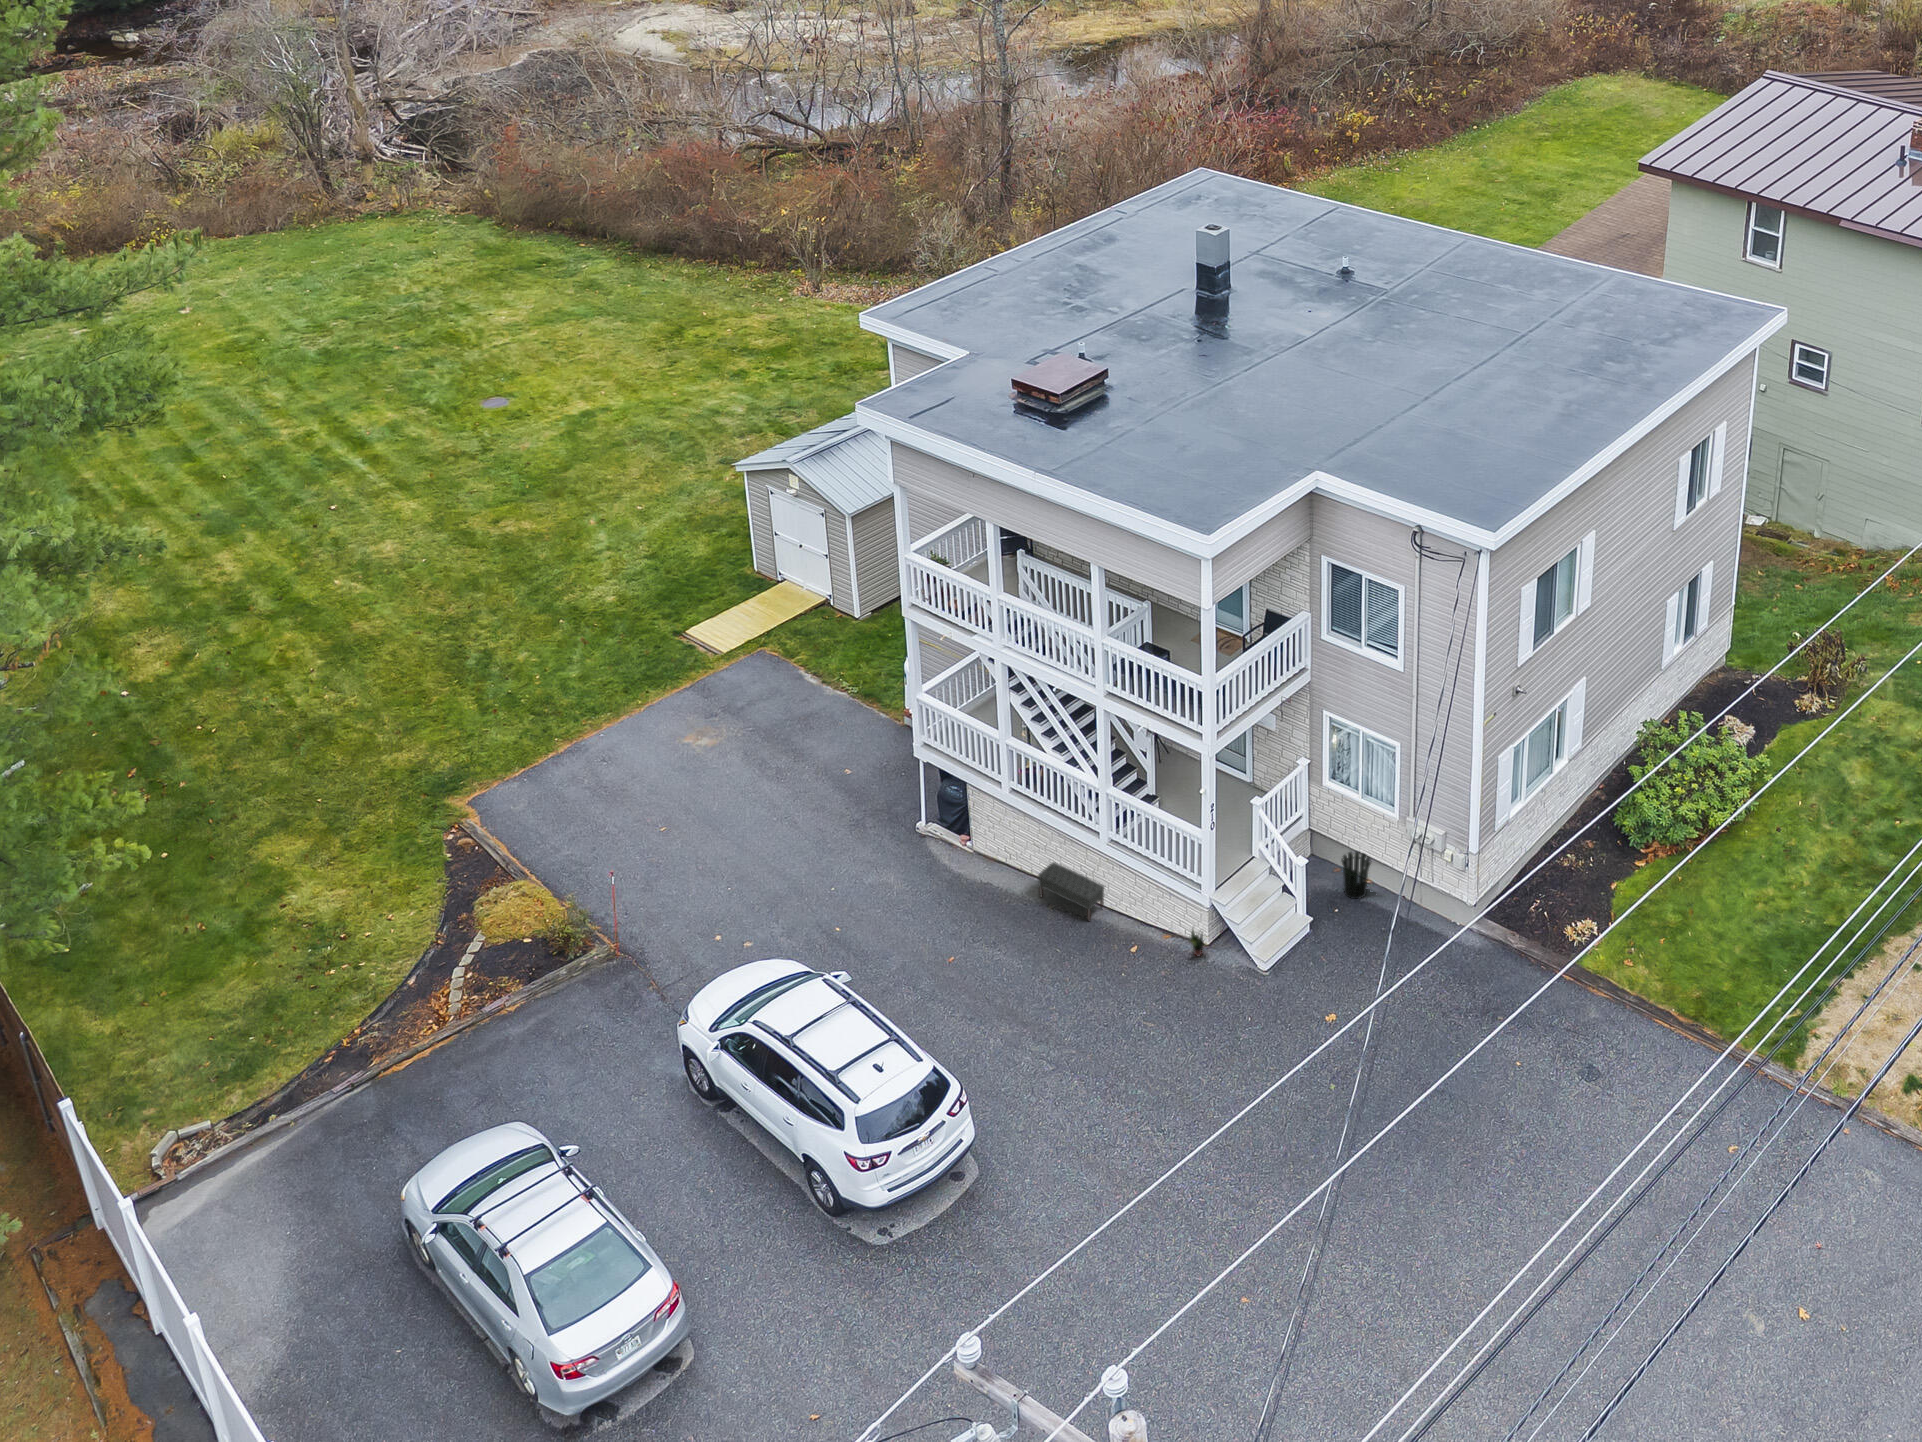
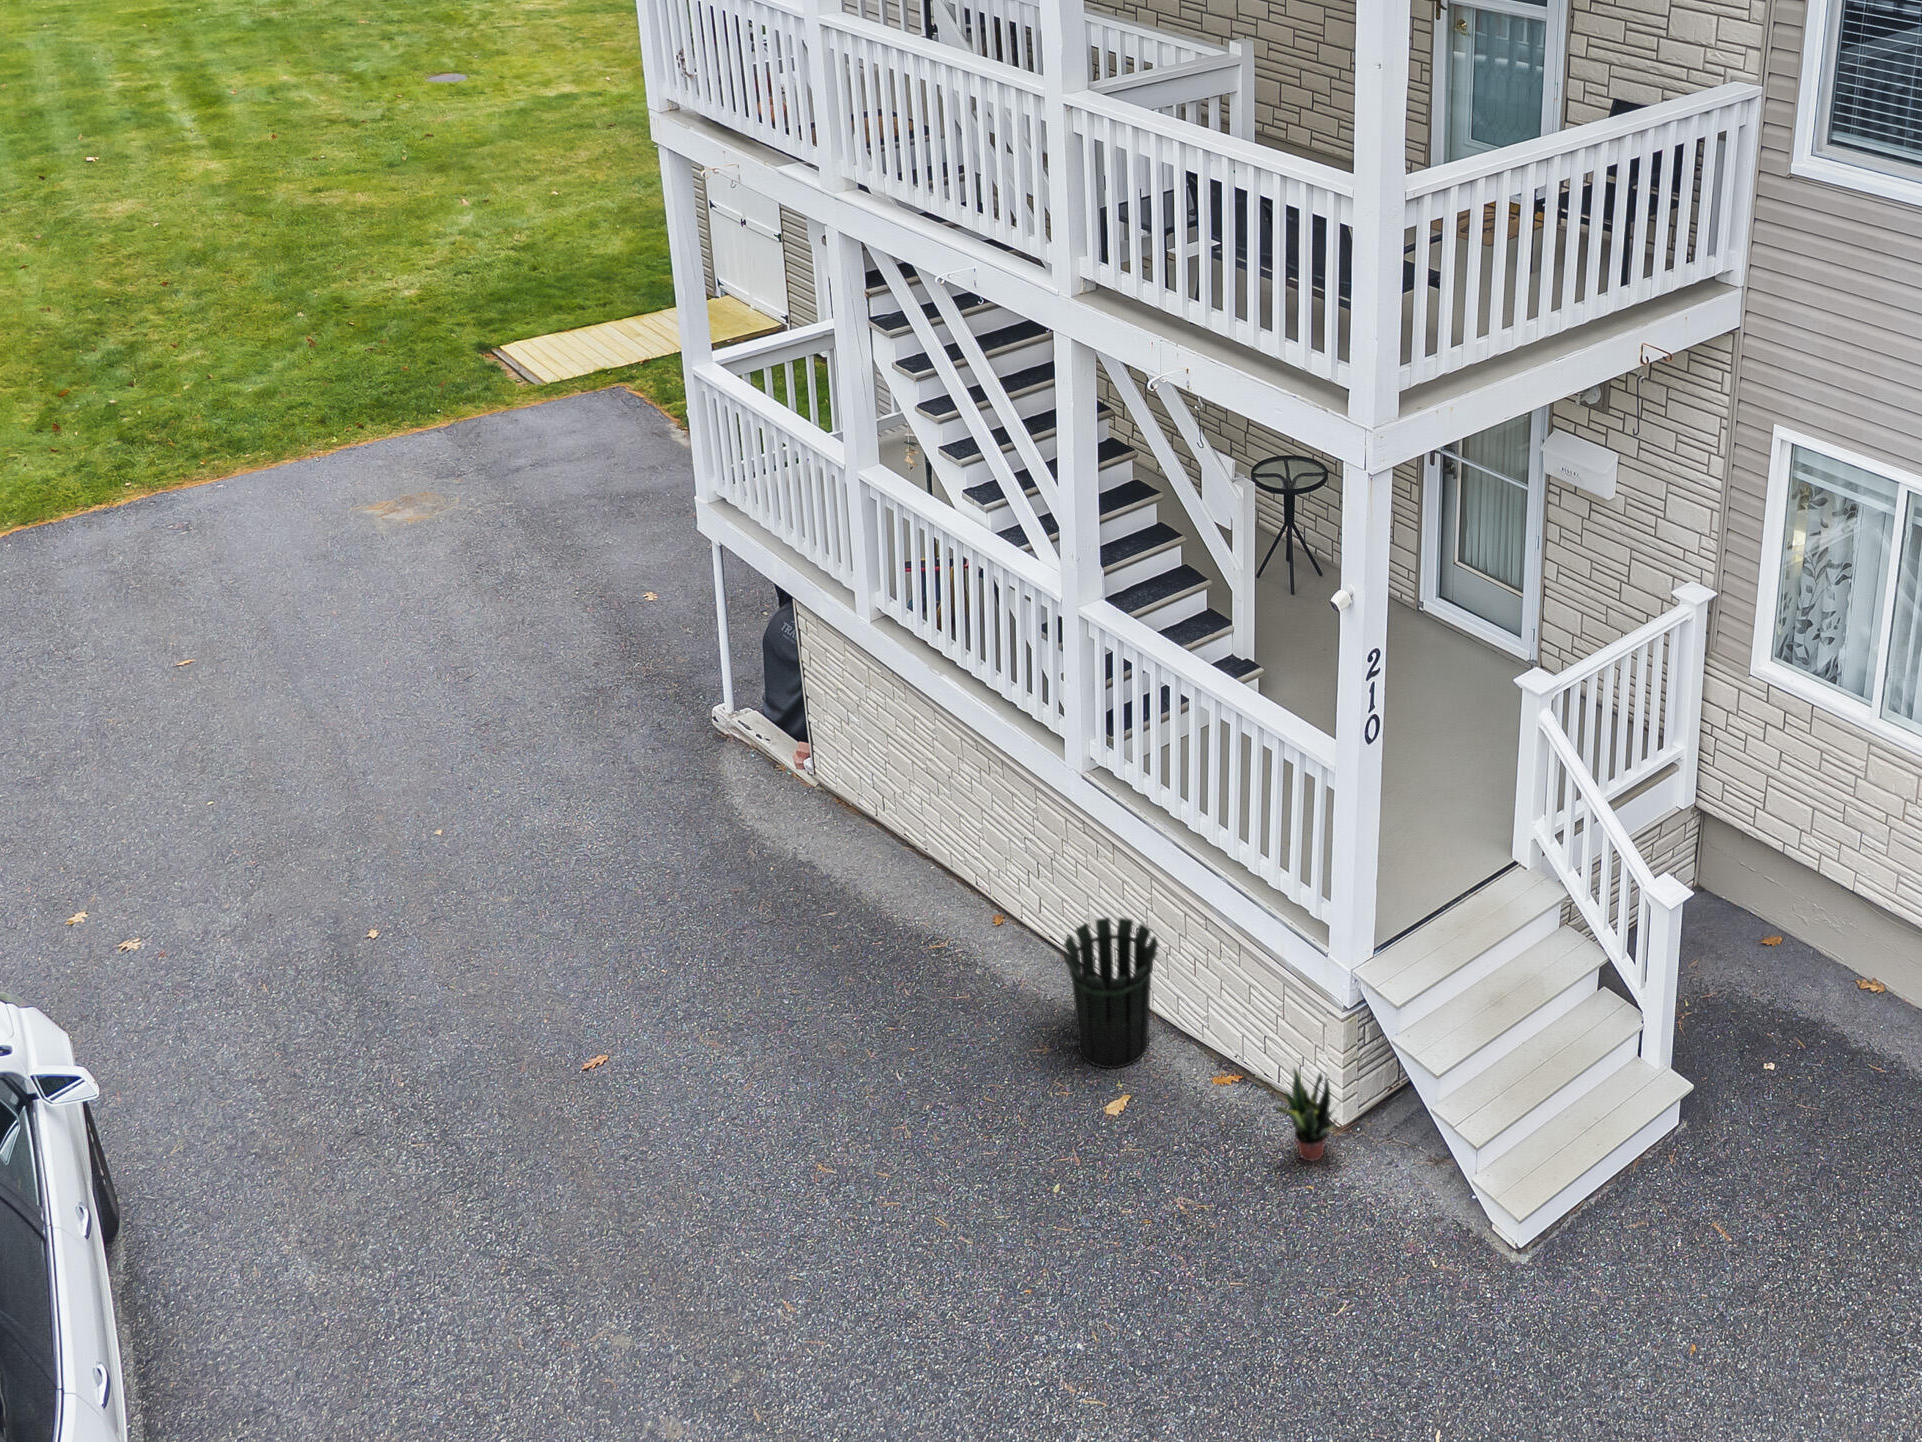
waste bin: present [1341,852,1371,899] -> present [1063,918,1158,1068]
bench: present [1038,862,1104,921] -> none [897,817,1073,1001]

